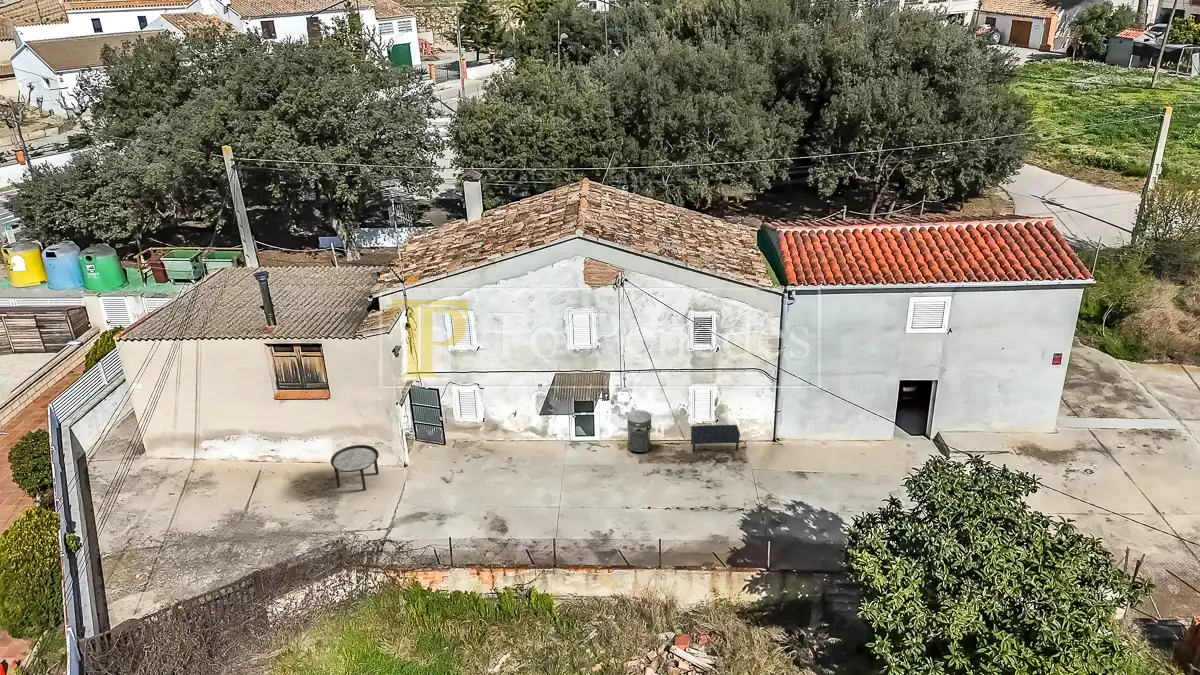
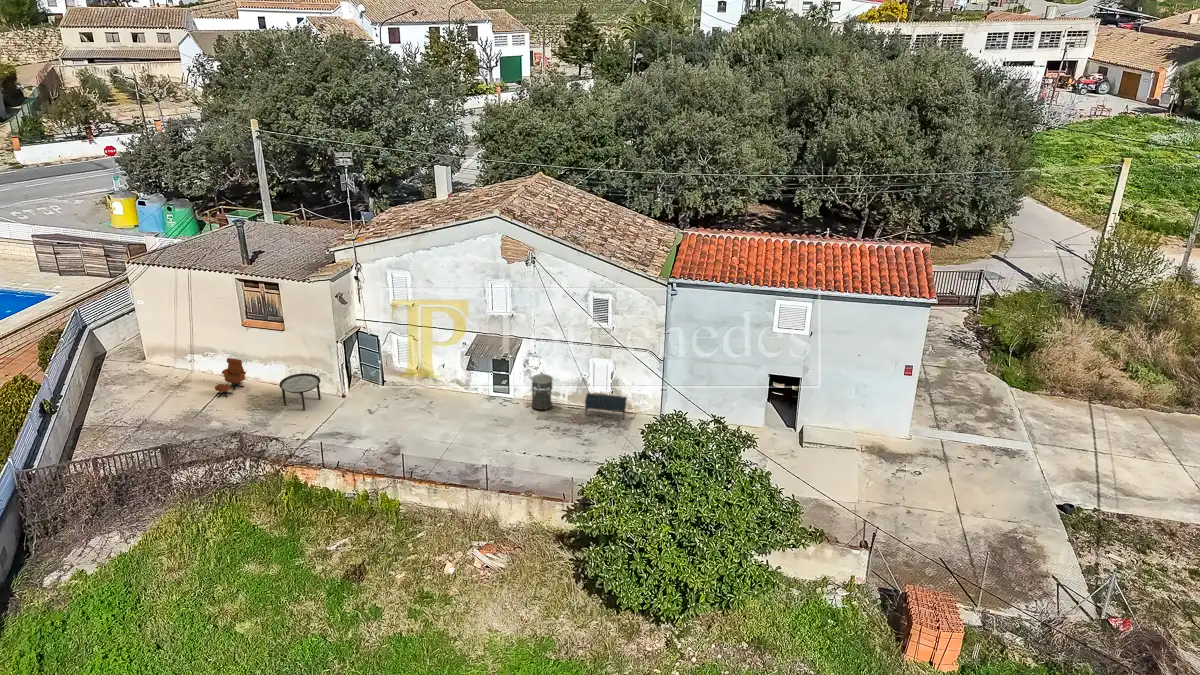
lounge chair: none [247,438,280,489] -> present [215,358,246,397]

